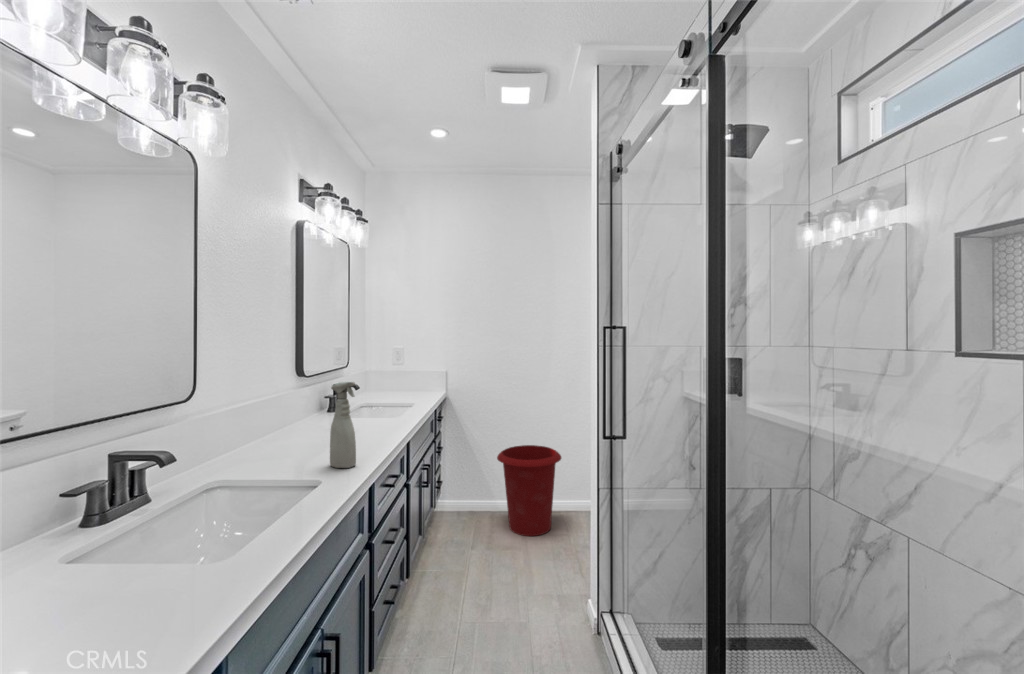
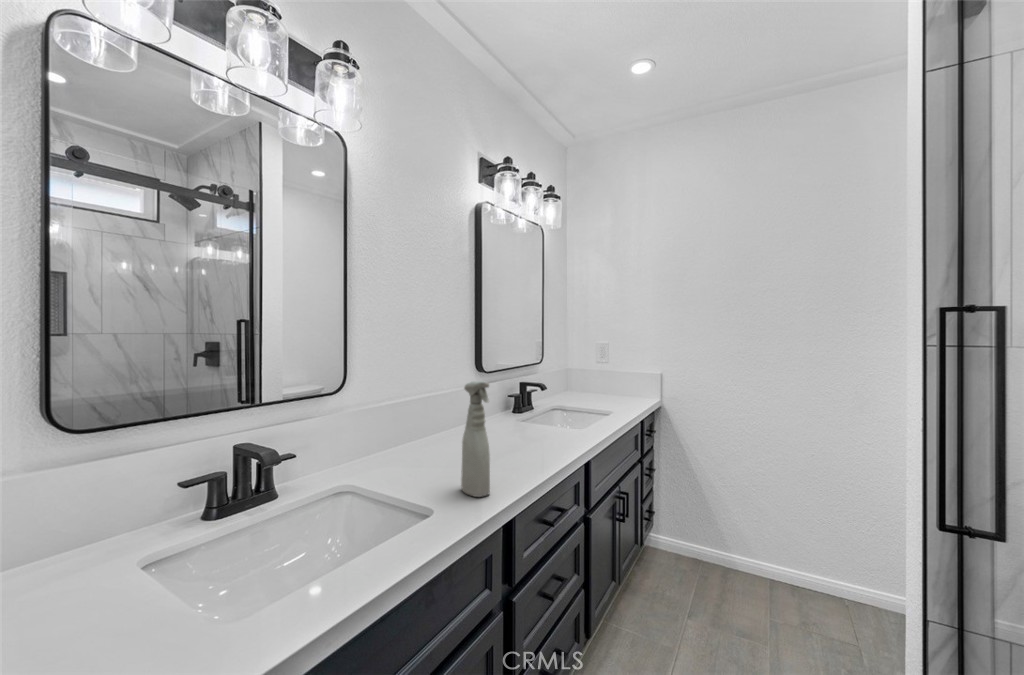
waste bin: present [497,445,561,536] -> none [730,486,840,629]

